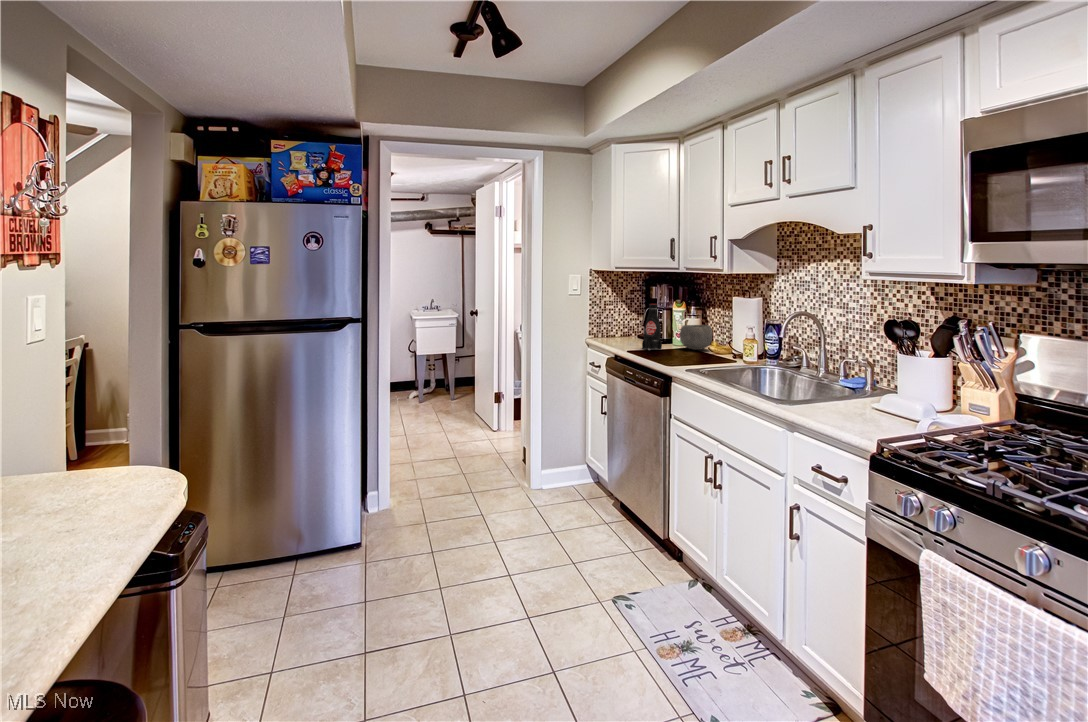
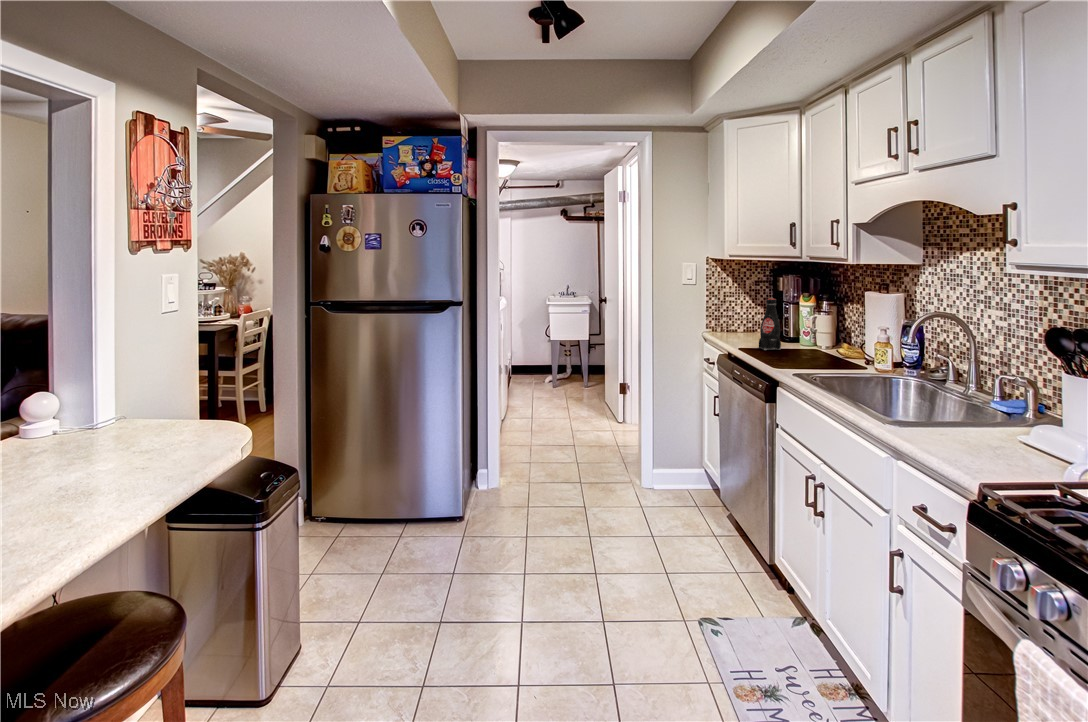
ceramic bowl: present [680,325,712,350] -> none [804,321,843,350]

